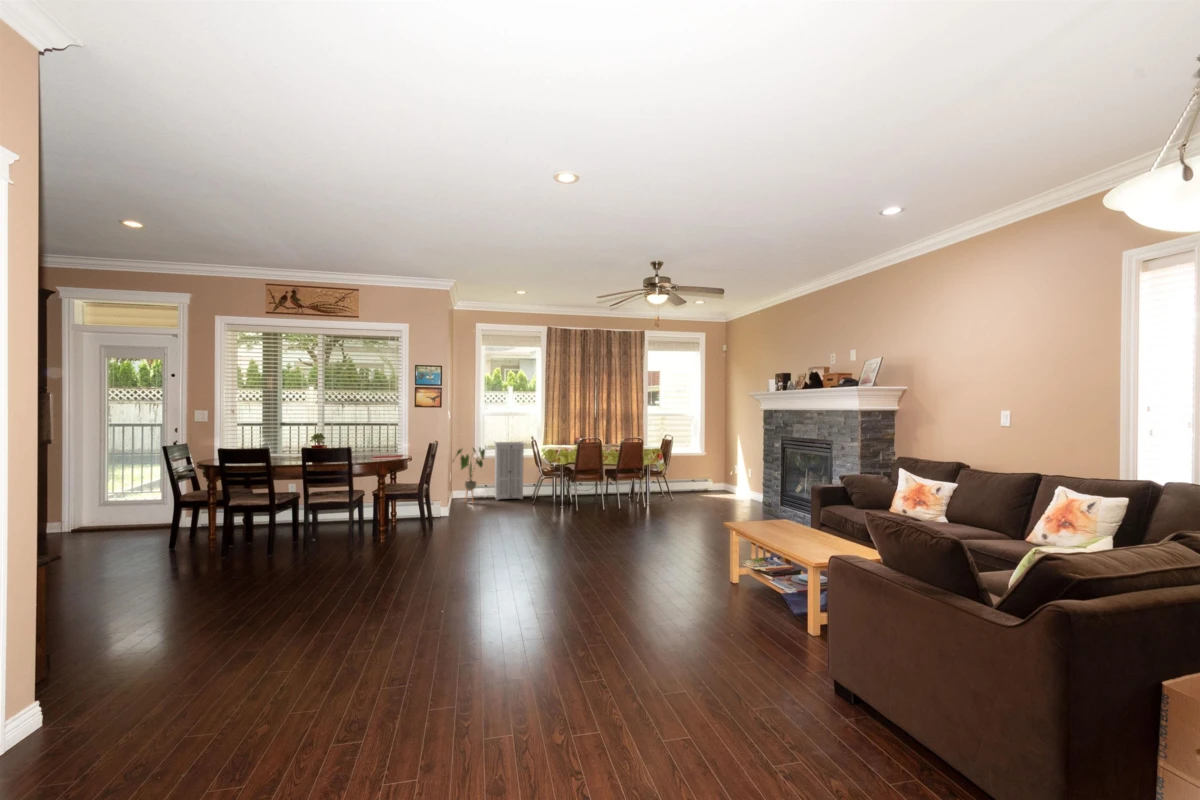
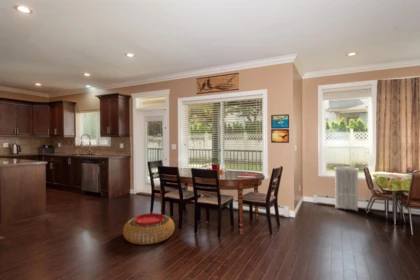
house plant: present [453,448,485,501] -> none [303,170,327,208]
pouf: none [171,535,277,585] -> present [123,213,174,245]

